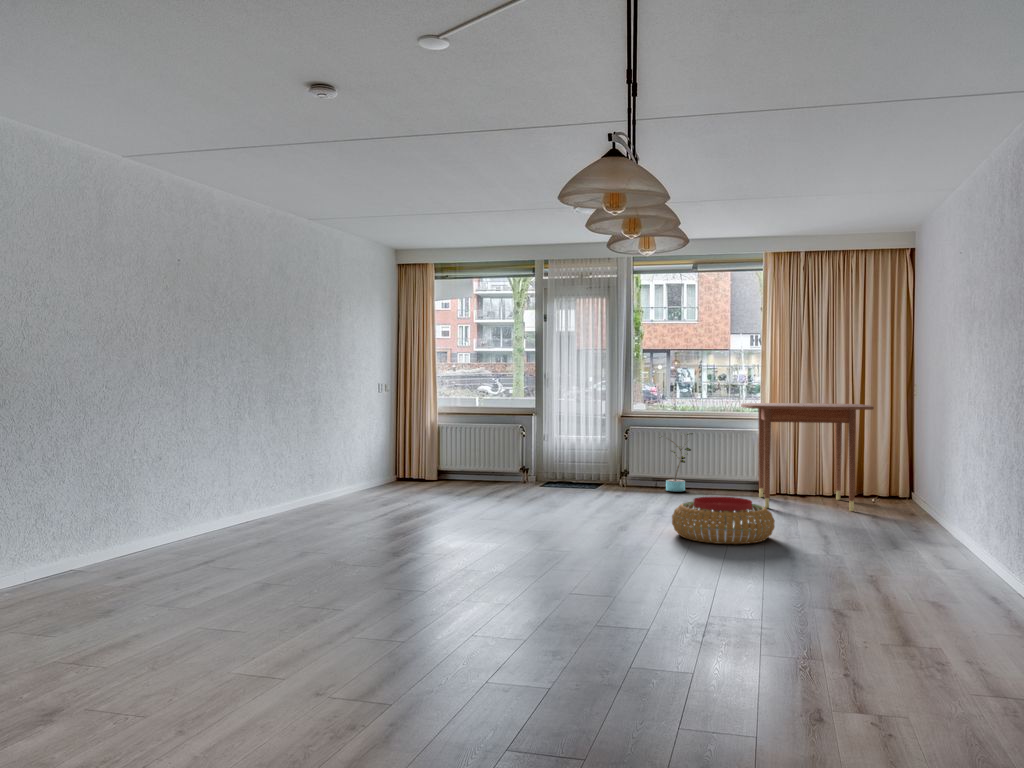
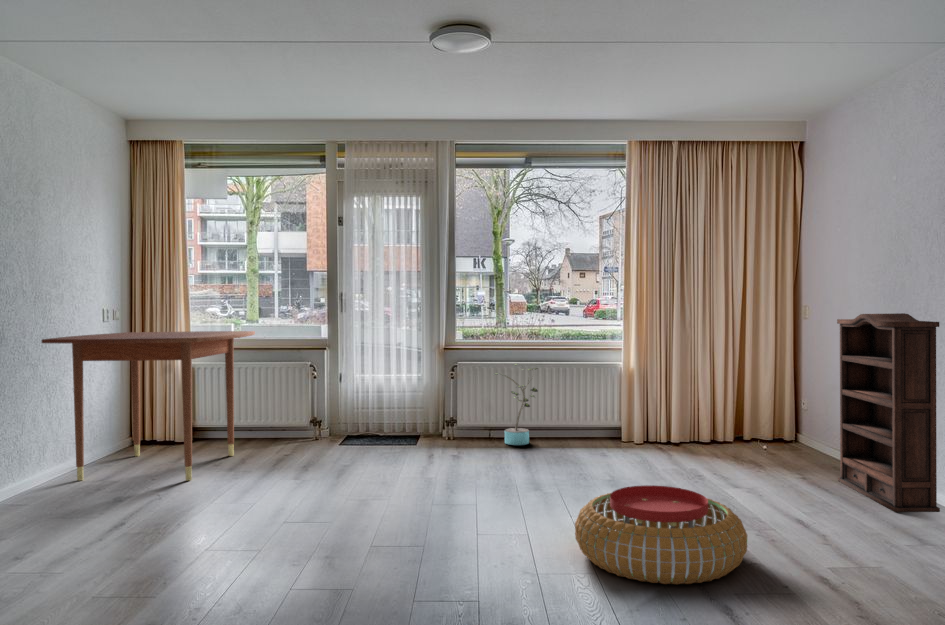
bookshelf: none [900,394,947,533] -> present [837,313,940,512]
dining table: present [741,403,874,511] -> present [42,331,255,481]

